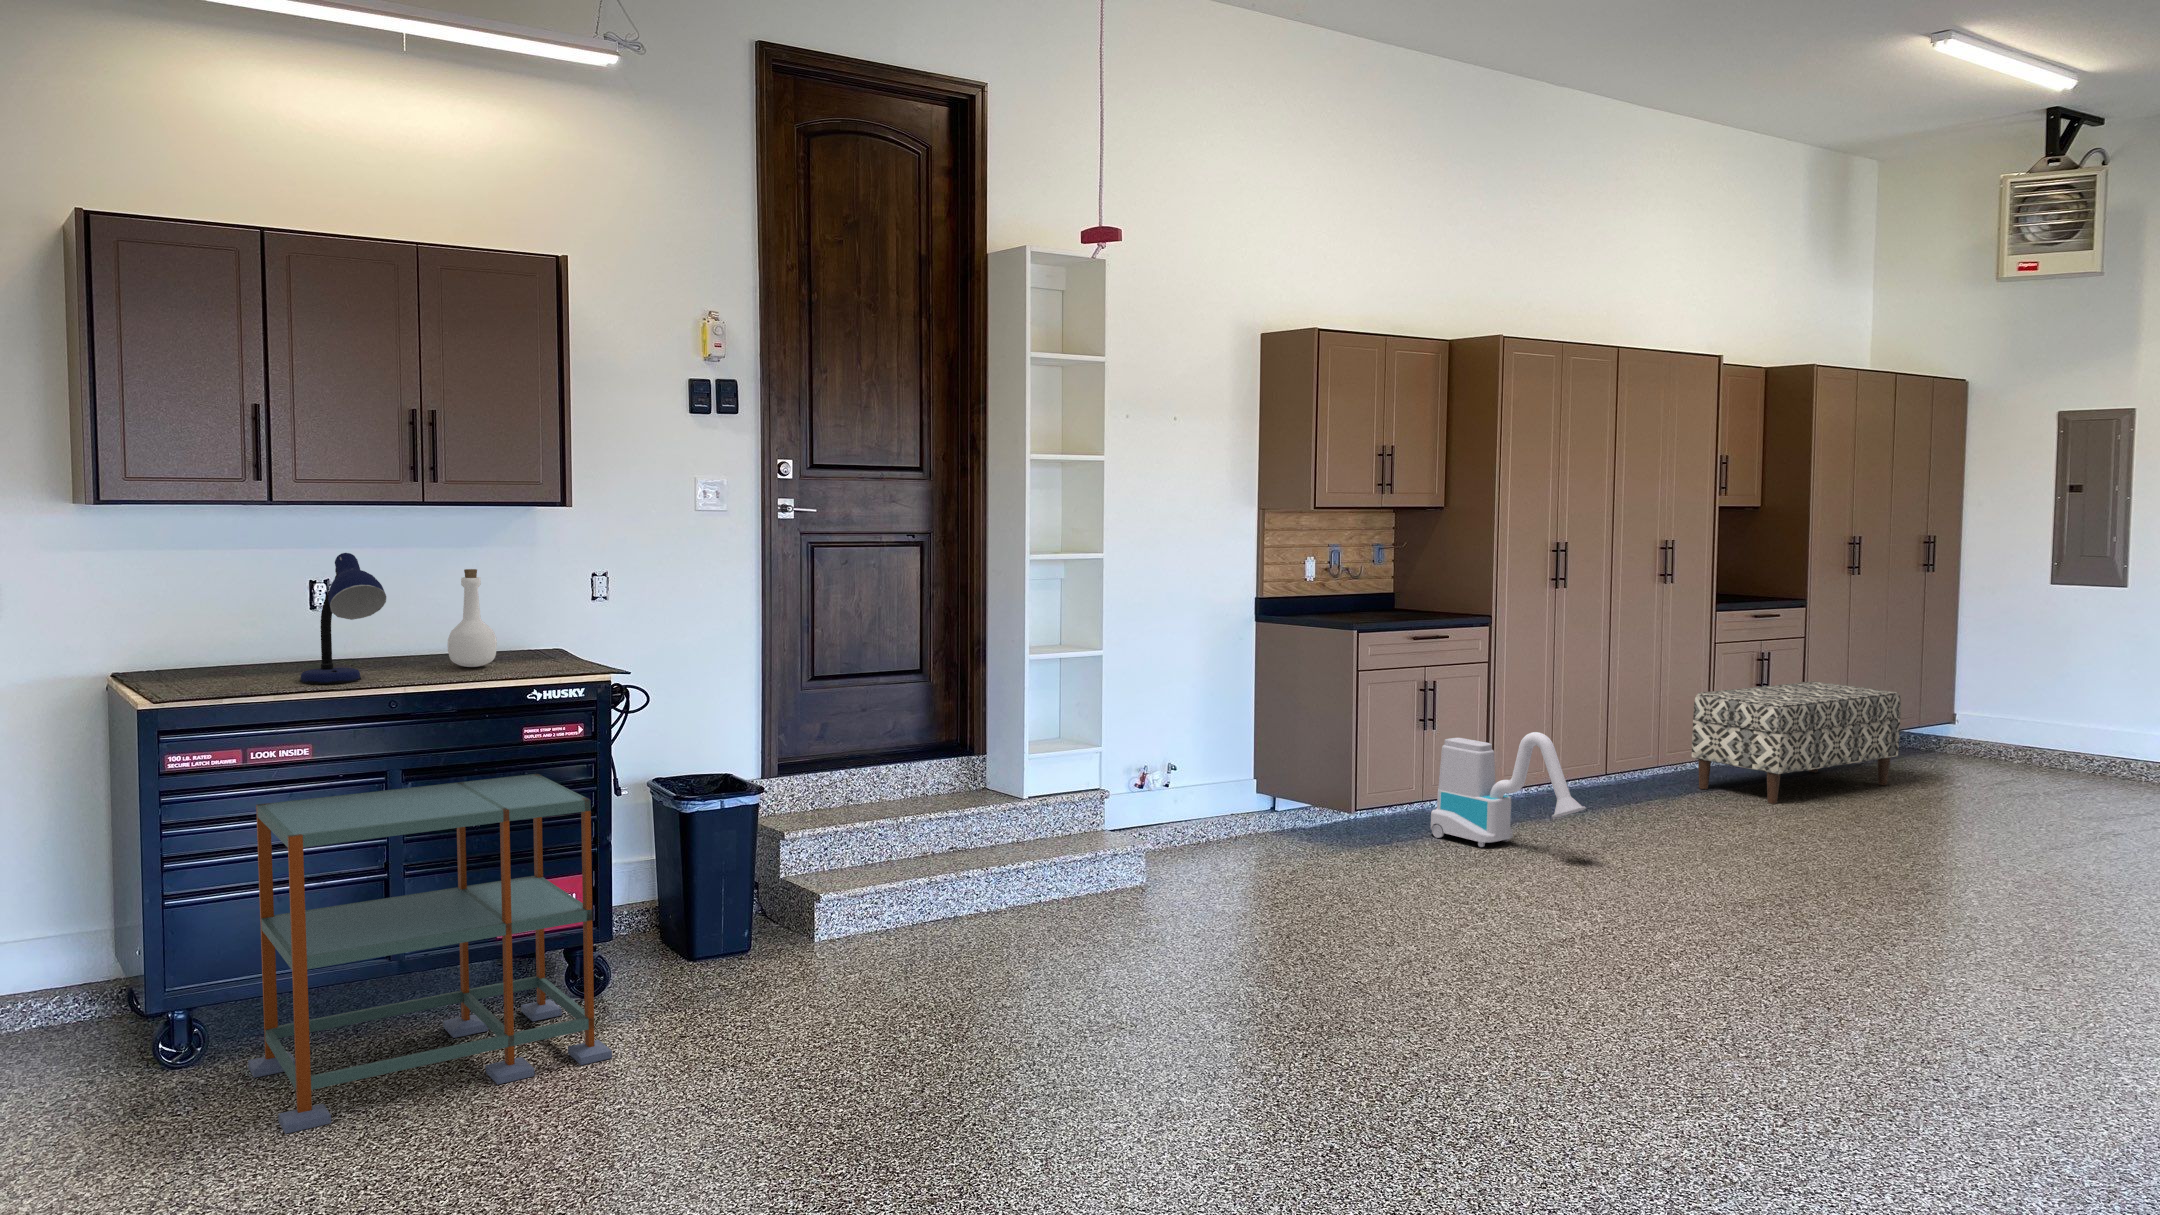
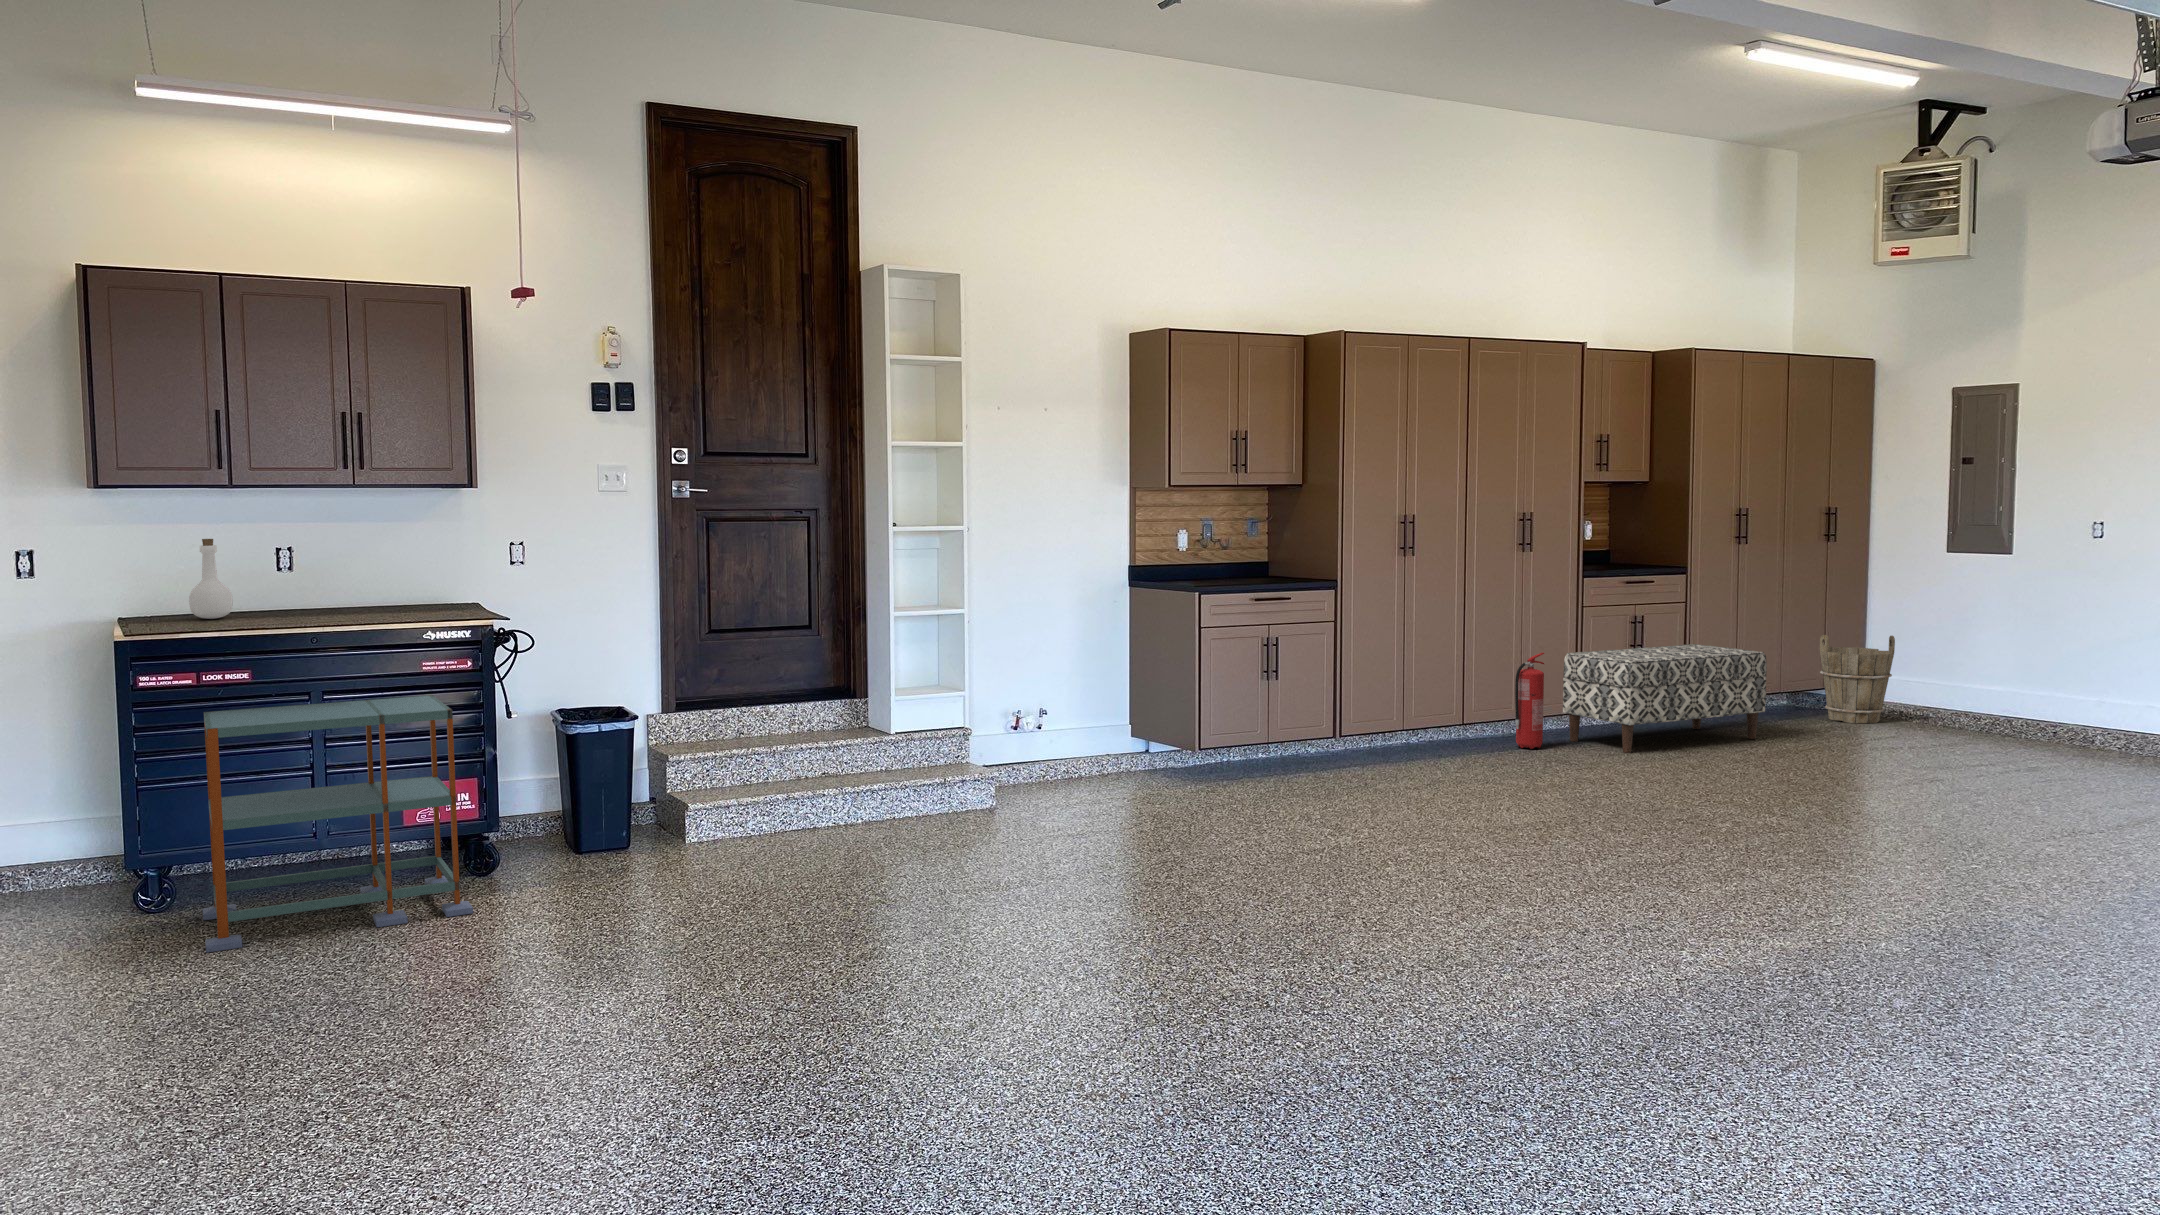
desk lamp: present [300,553,386,684] -> none [253,522,312,624]
bottle: present [448,569,497,667] -> present [189,539,233,619]
bucket: none [1925,671,2007,765] -> present [1820,635,1895,723]
fire extinguisher: none [1650,693,1683,799] -> present [1515,653,1544,749]
vacuum cleaner: present [1431,732,1586,847] -> none [1280,680,1398,784]

